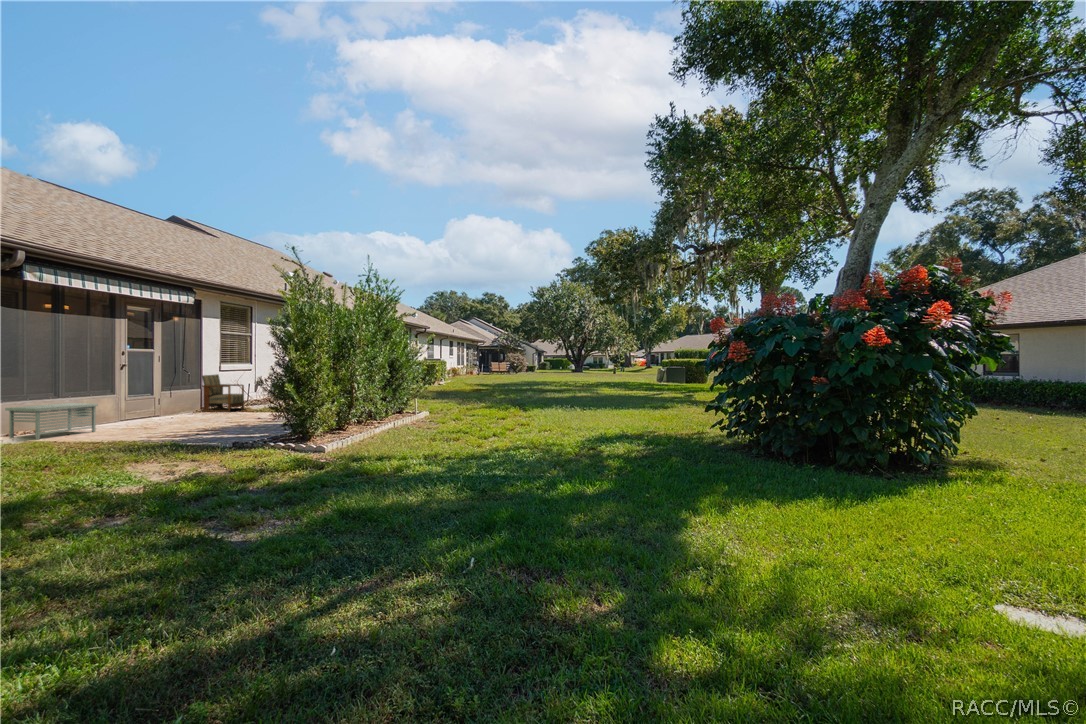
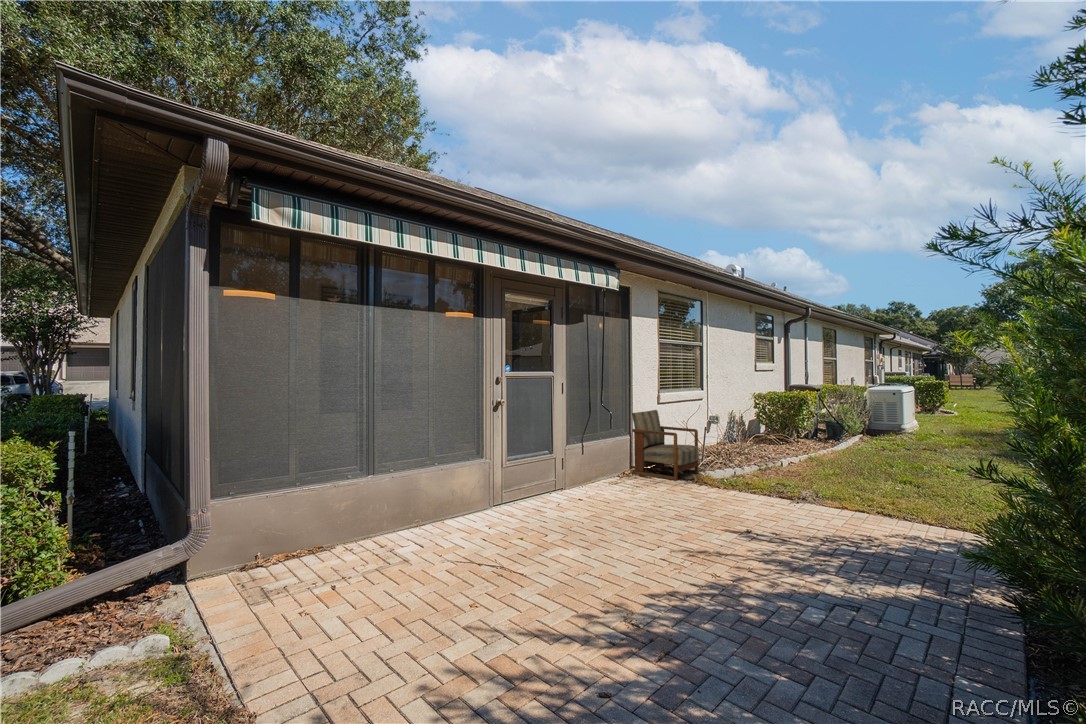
storage bench: present [5,403,98,439] -> none [239,485,417,599]

